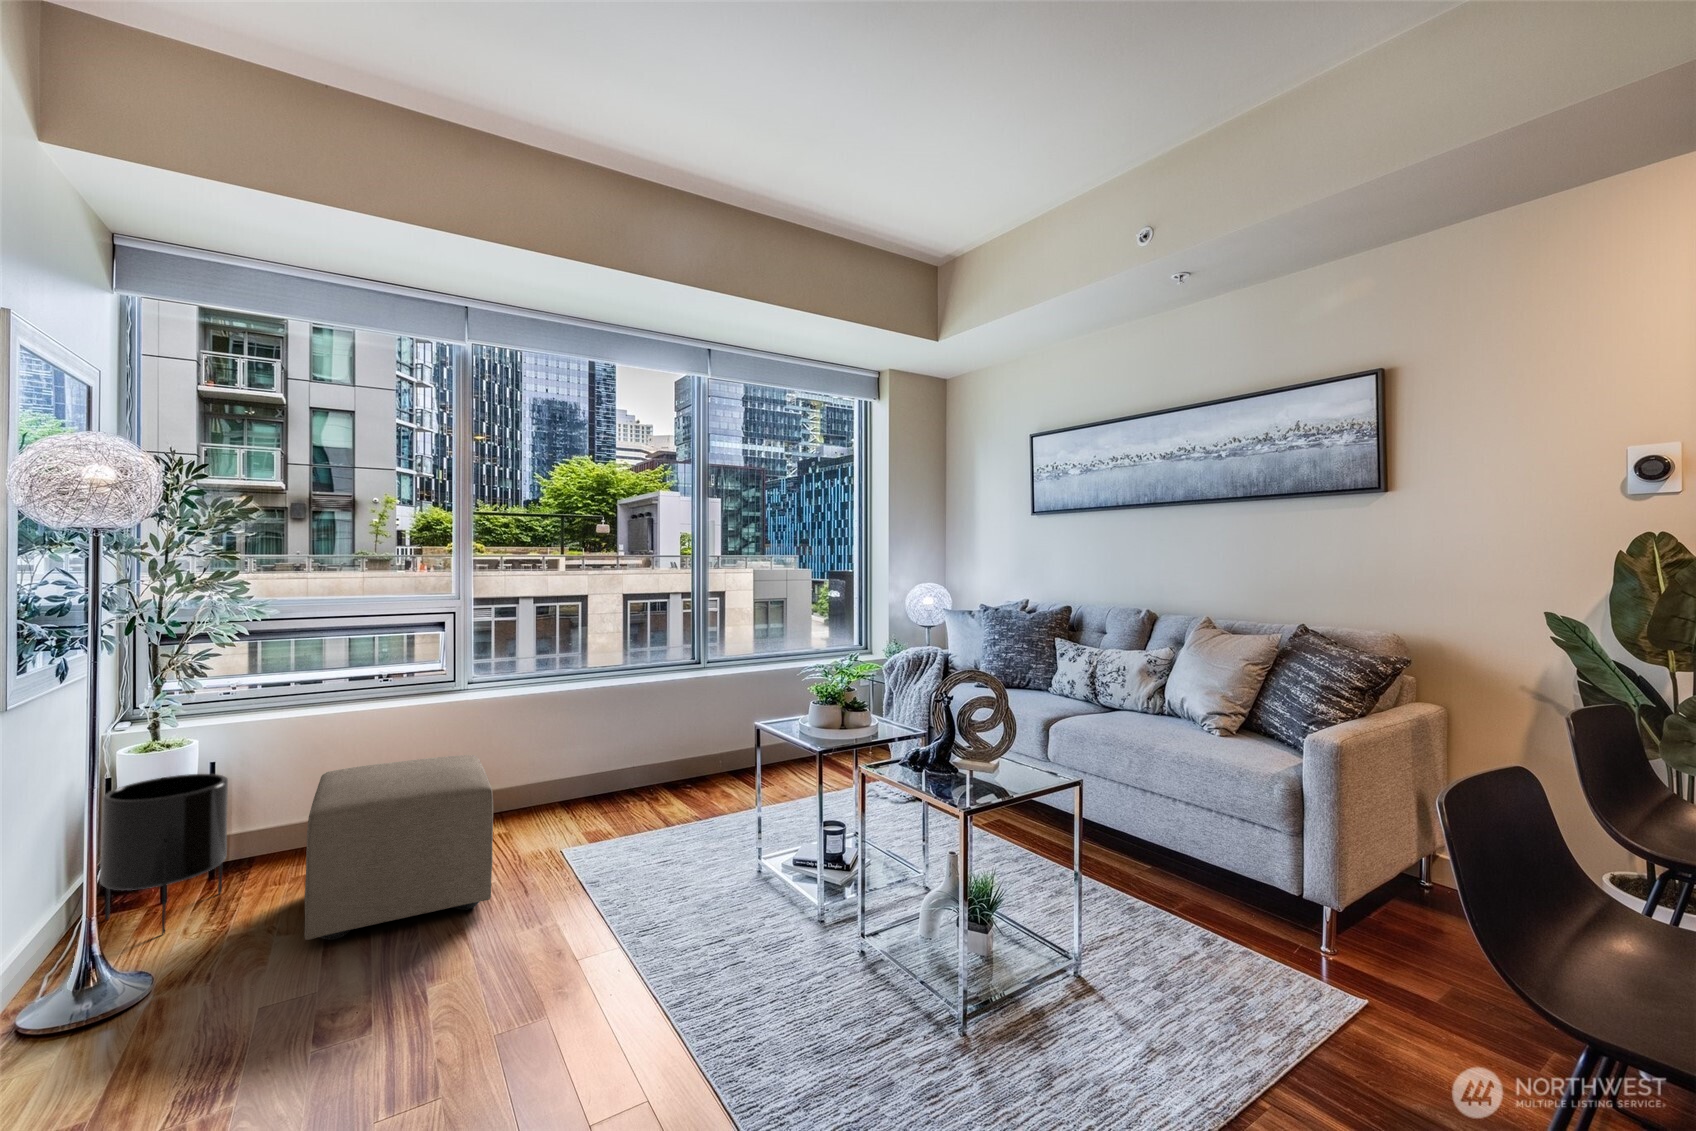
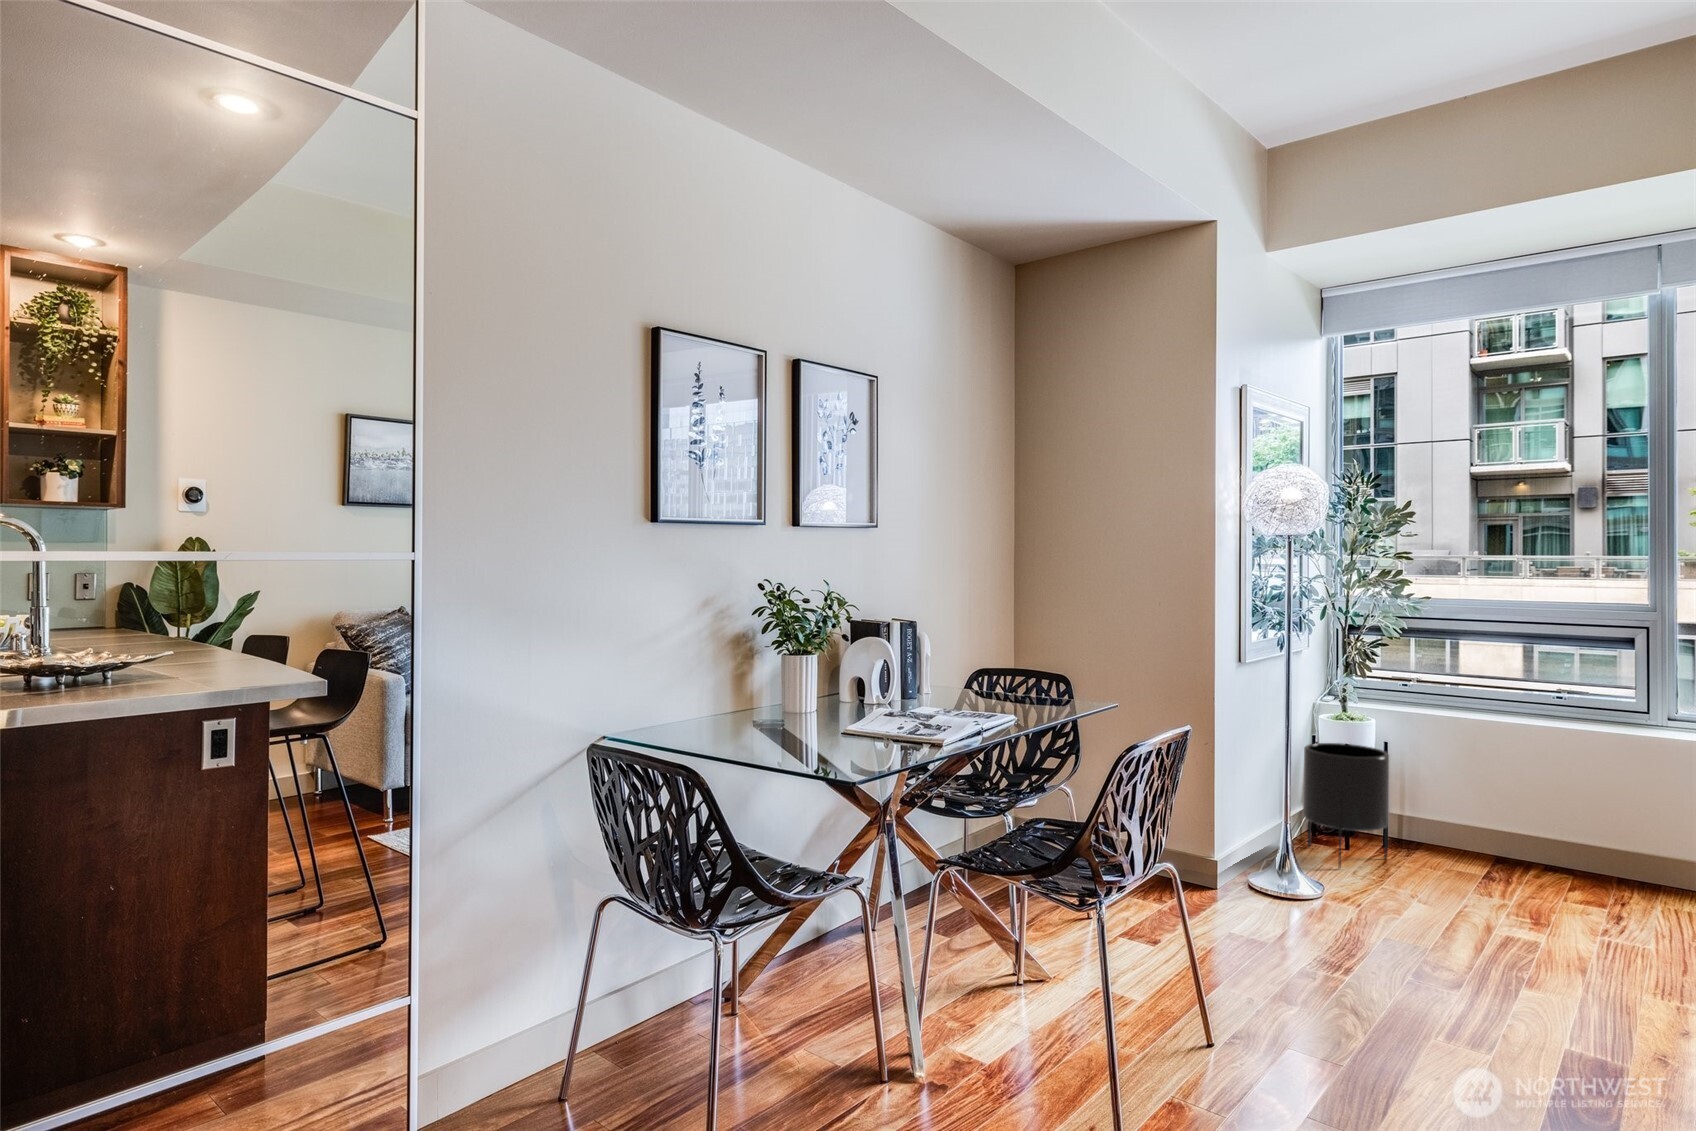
ottoman: present [305,755,493,940] -> none [1432,770,1645,956]

